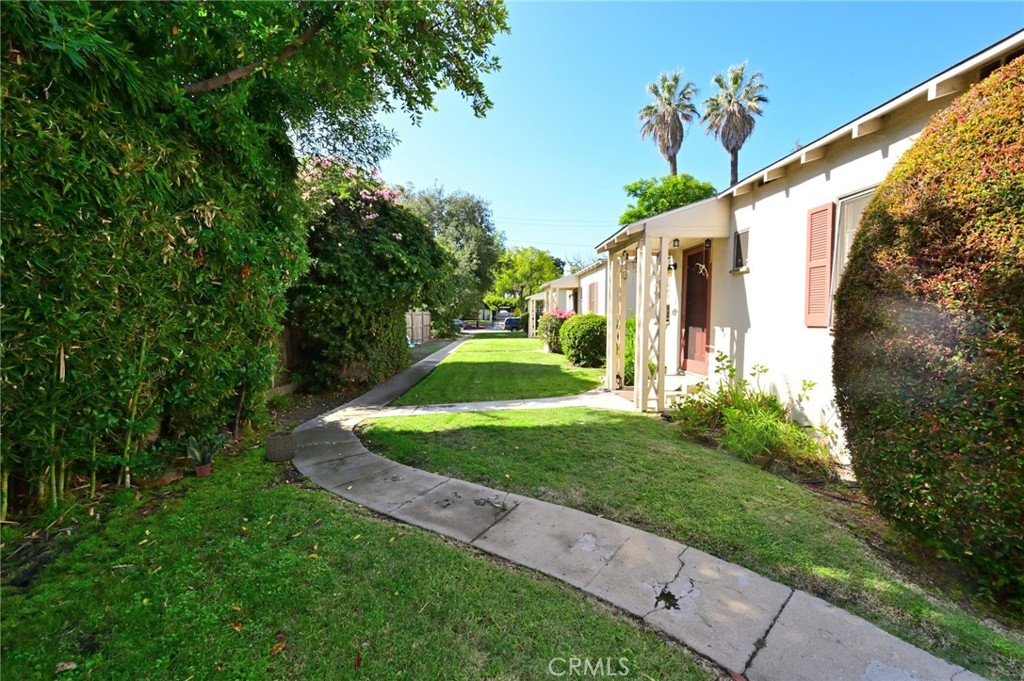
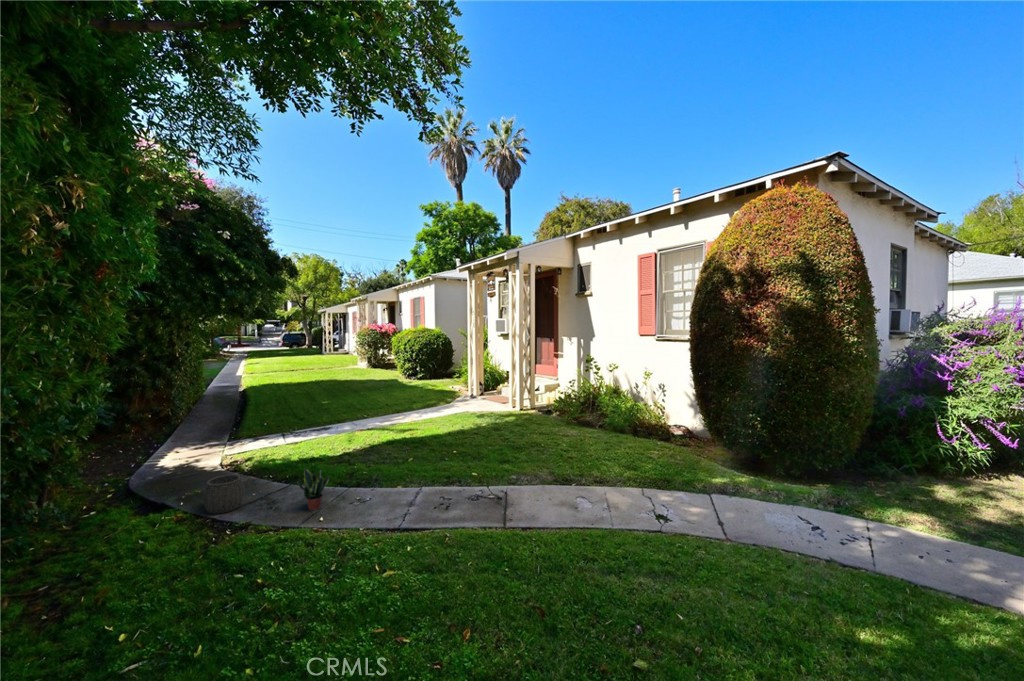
potted plant: present [187,436,218,477] -> present [298,468,329,510]

